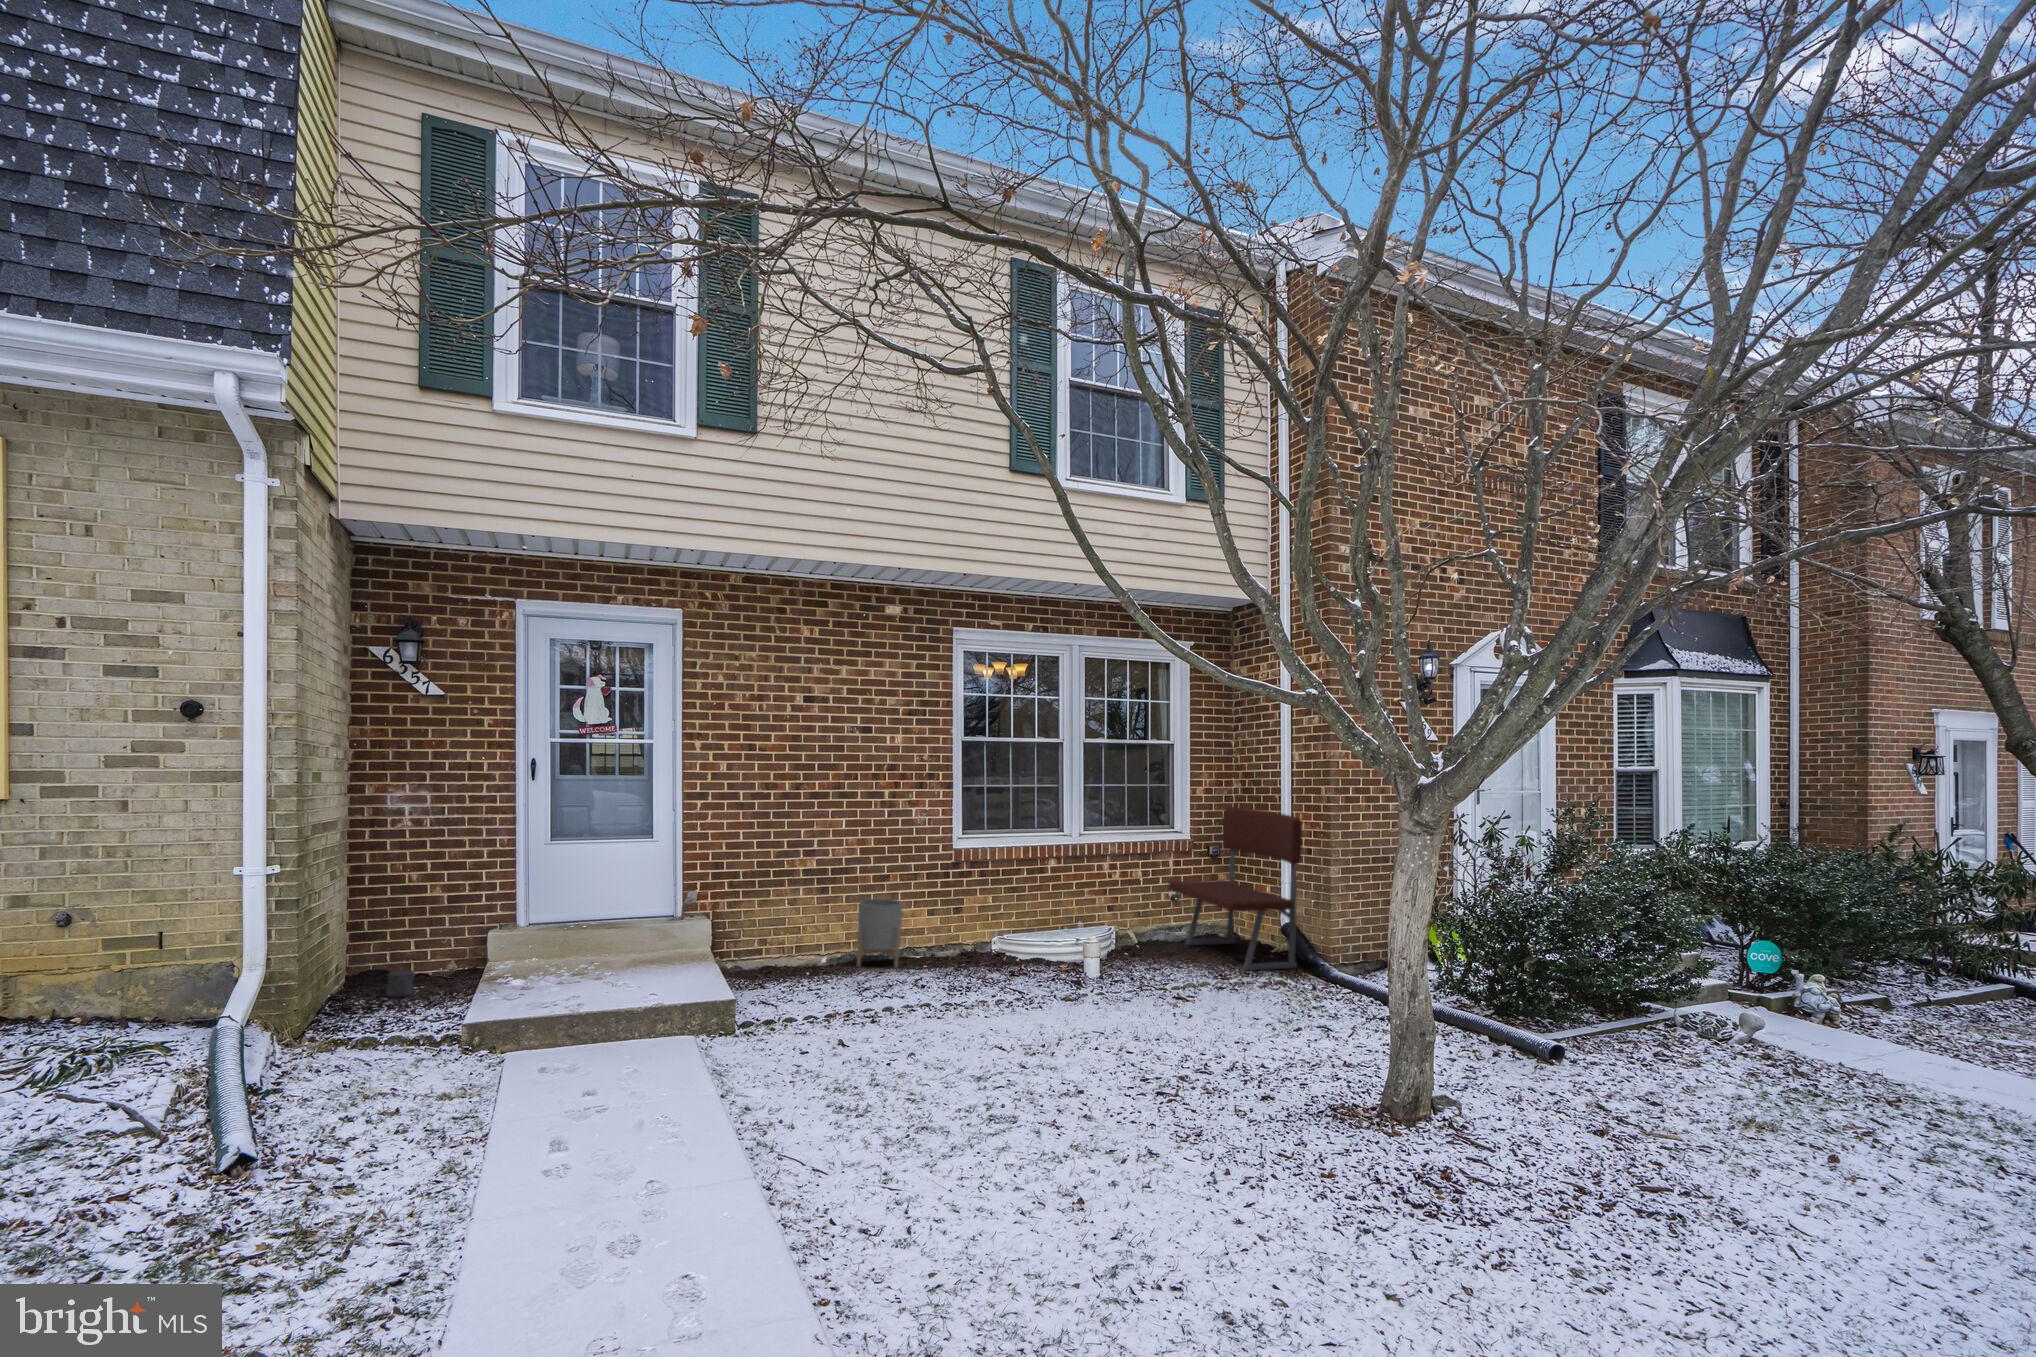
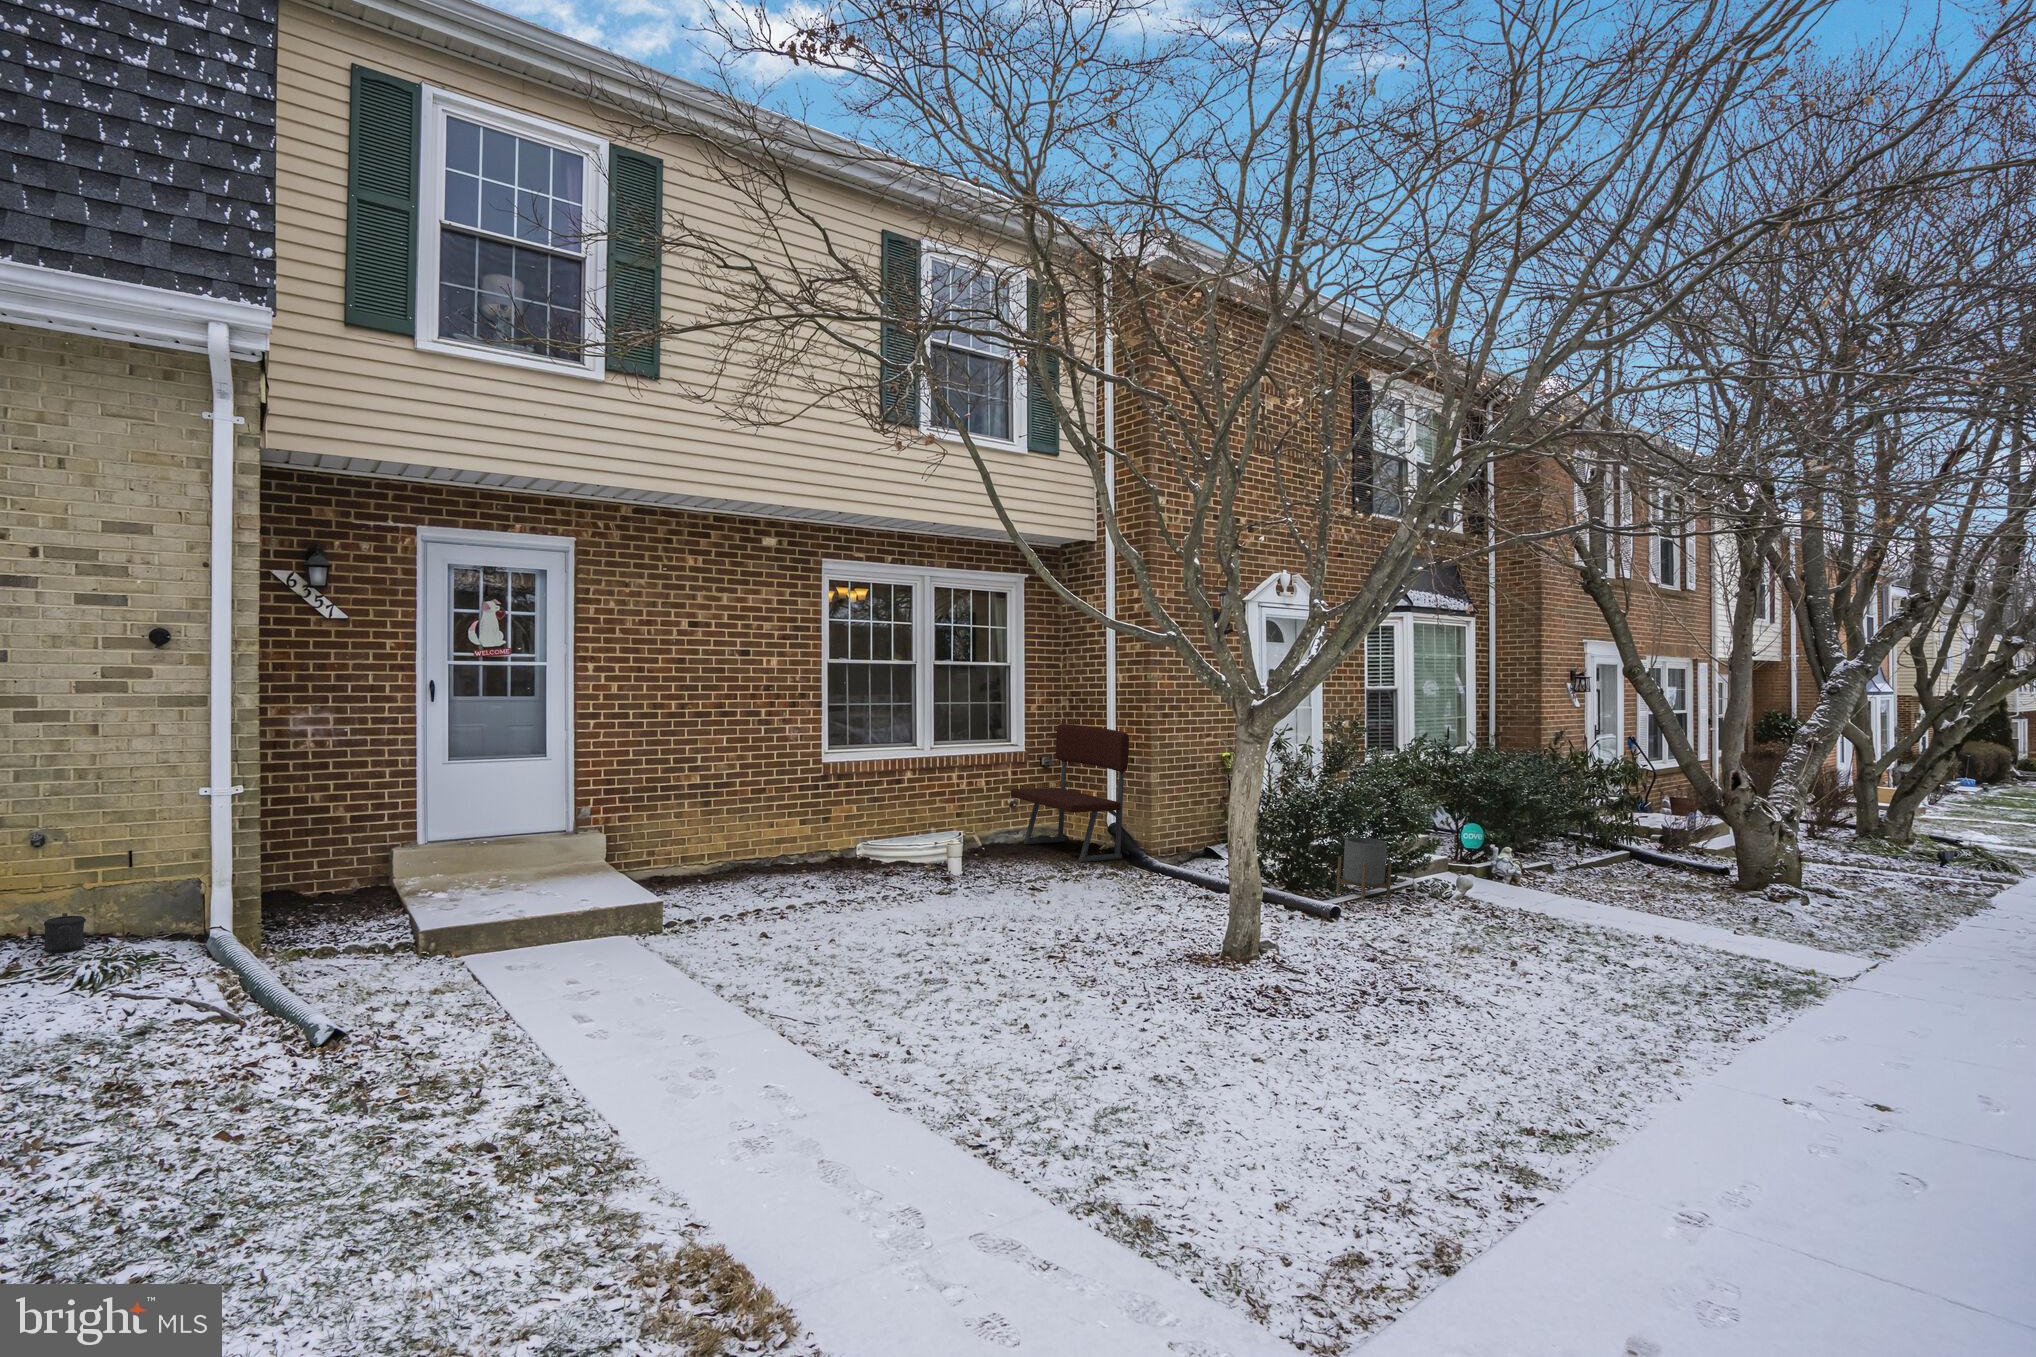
planter: present [857,899,903,967] -> present [1336,837,1391,901]
watering can: present [387,968,415,998] -> present [43,913,86,953]

